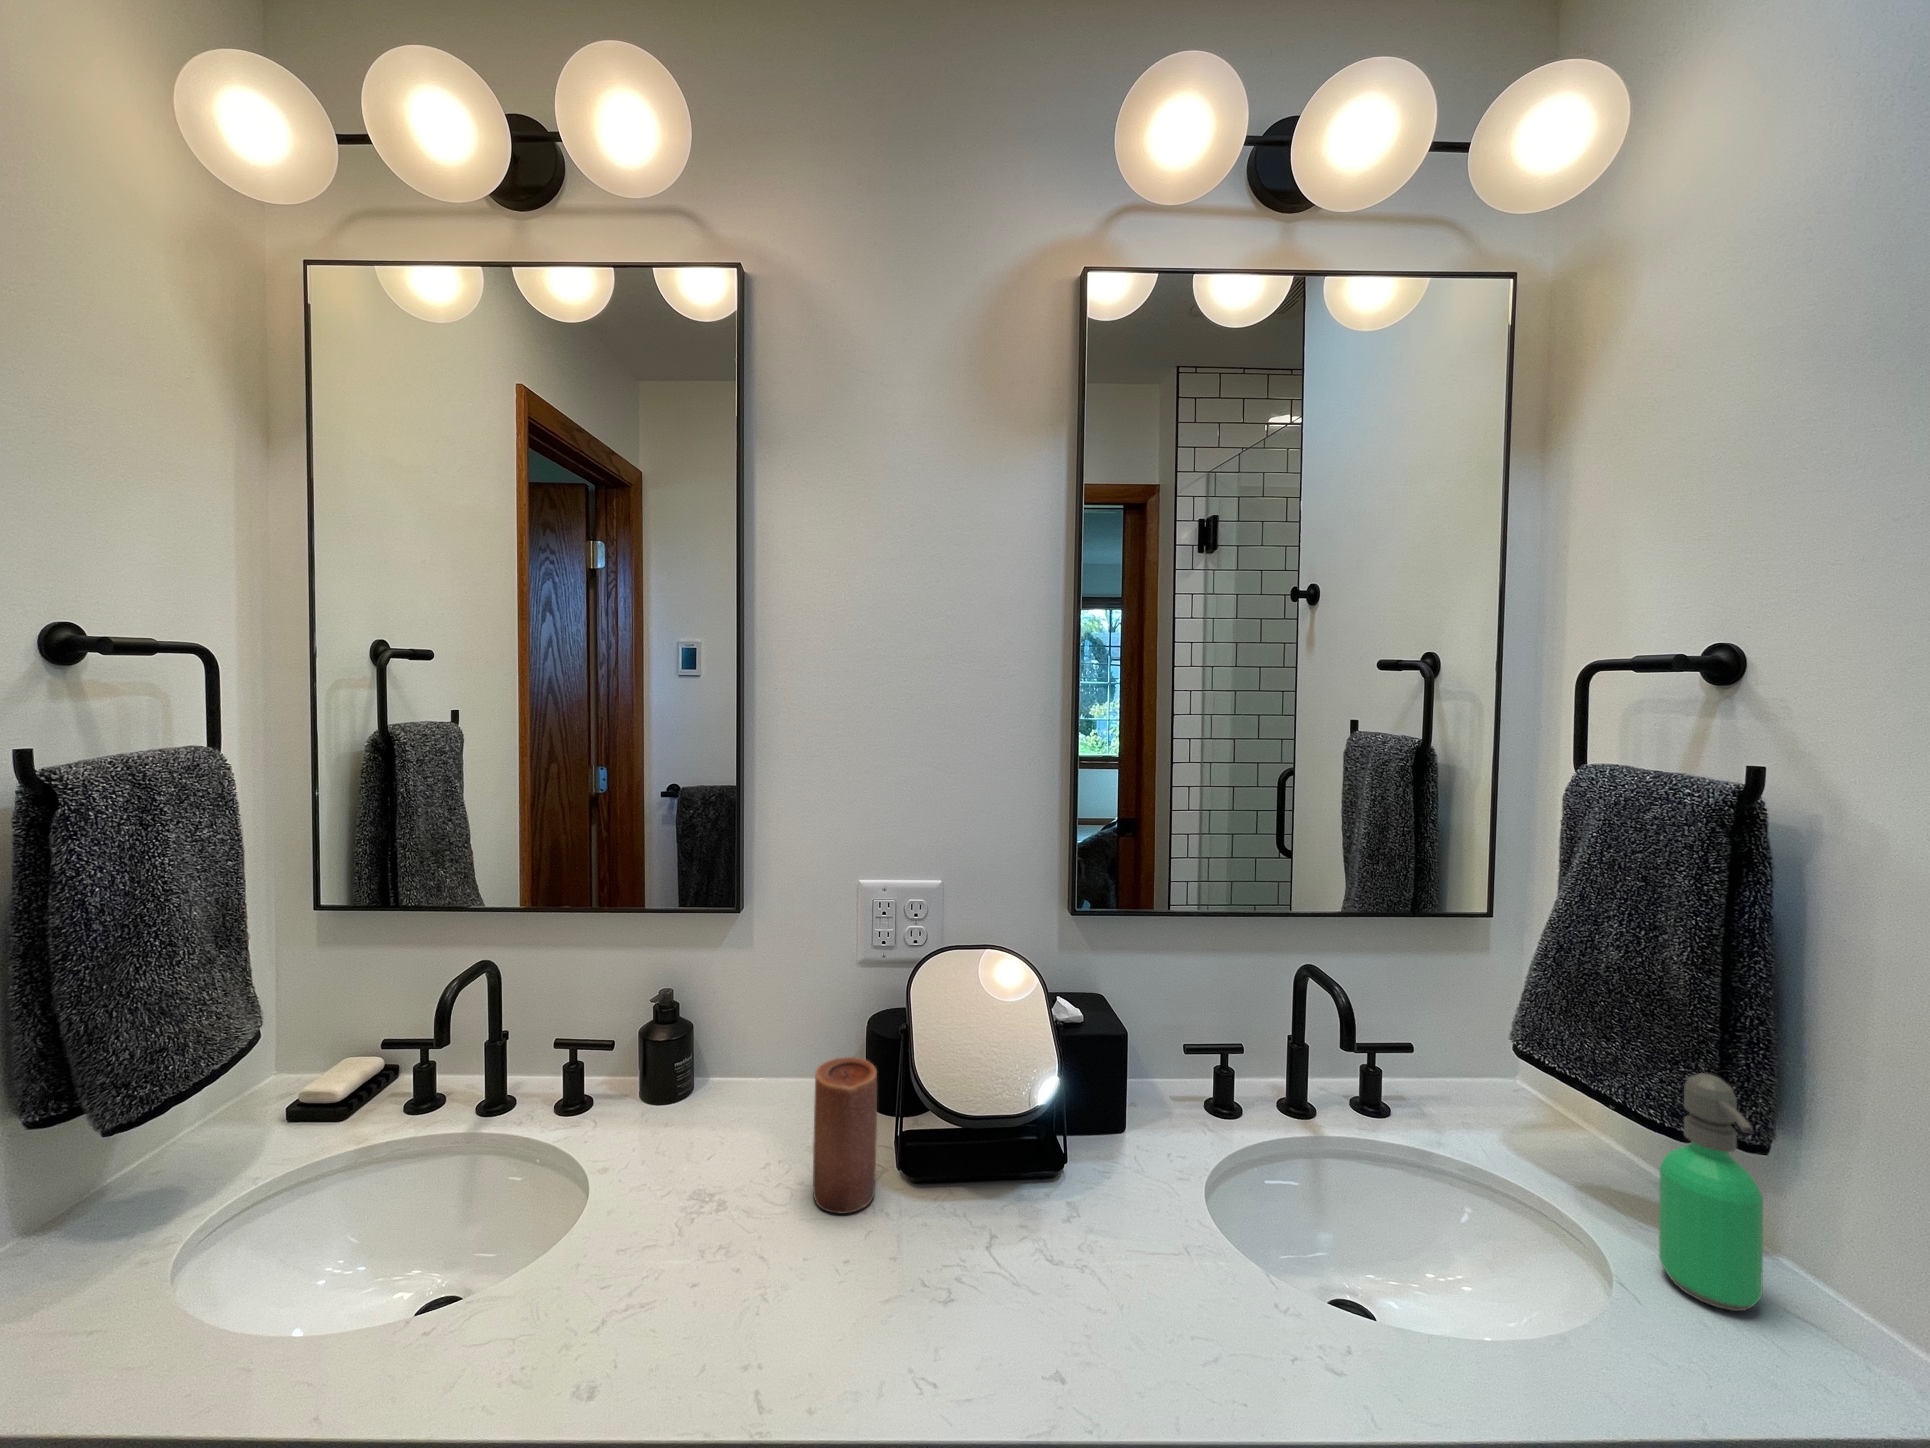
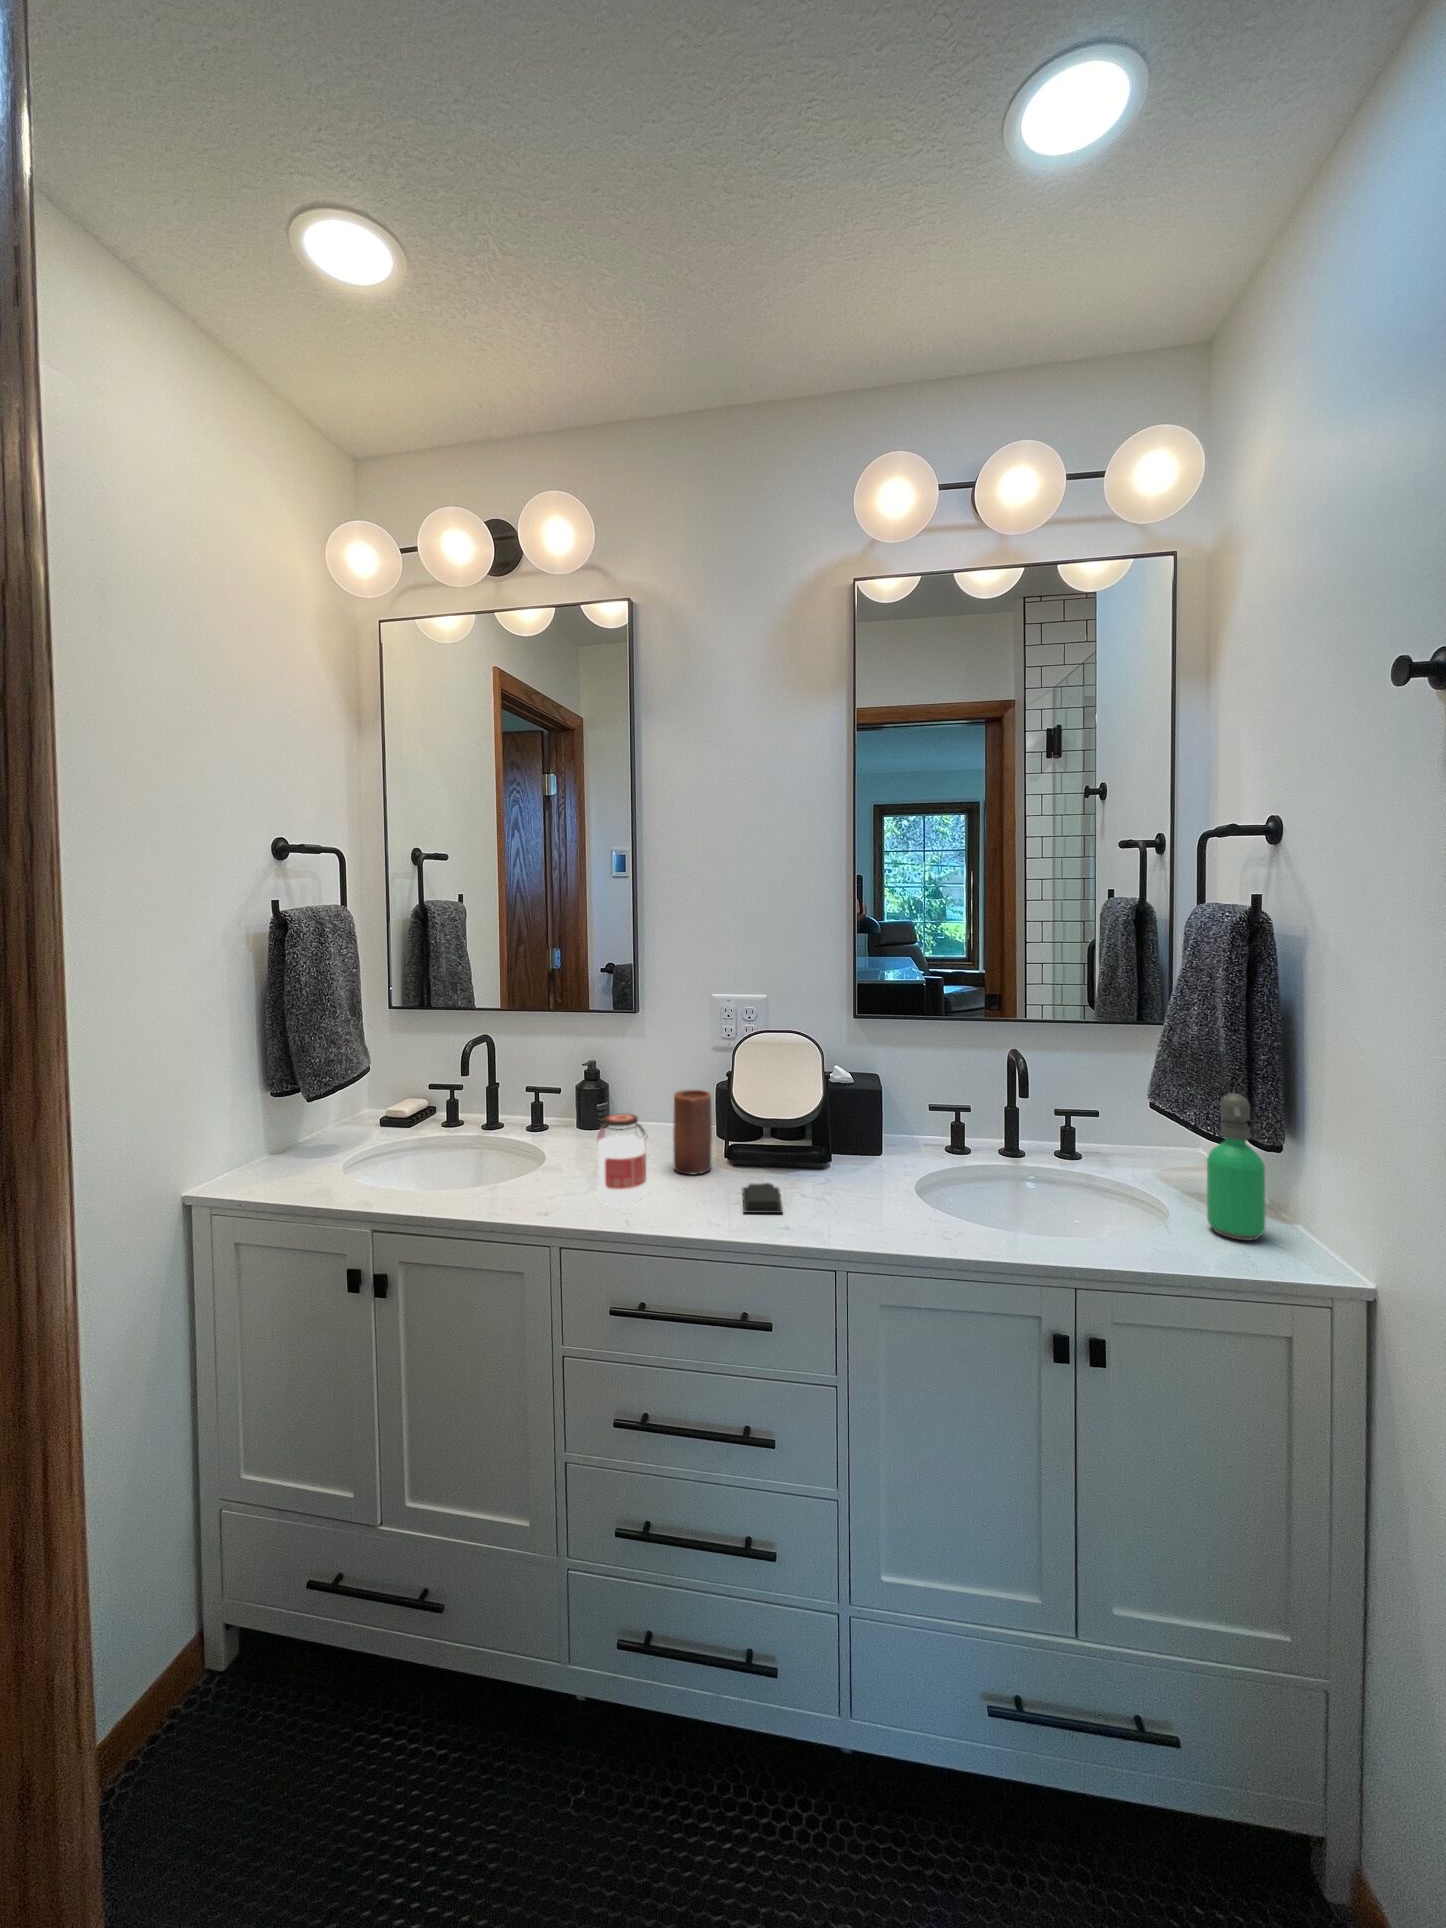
jar: none [688,1151,783,1350] -> present [597,1114,647,1207]
soap bar: none [939,1237,1029,1332] -> present [742,1183,783,1213]

